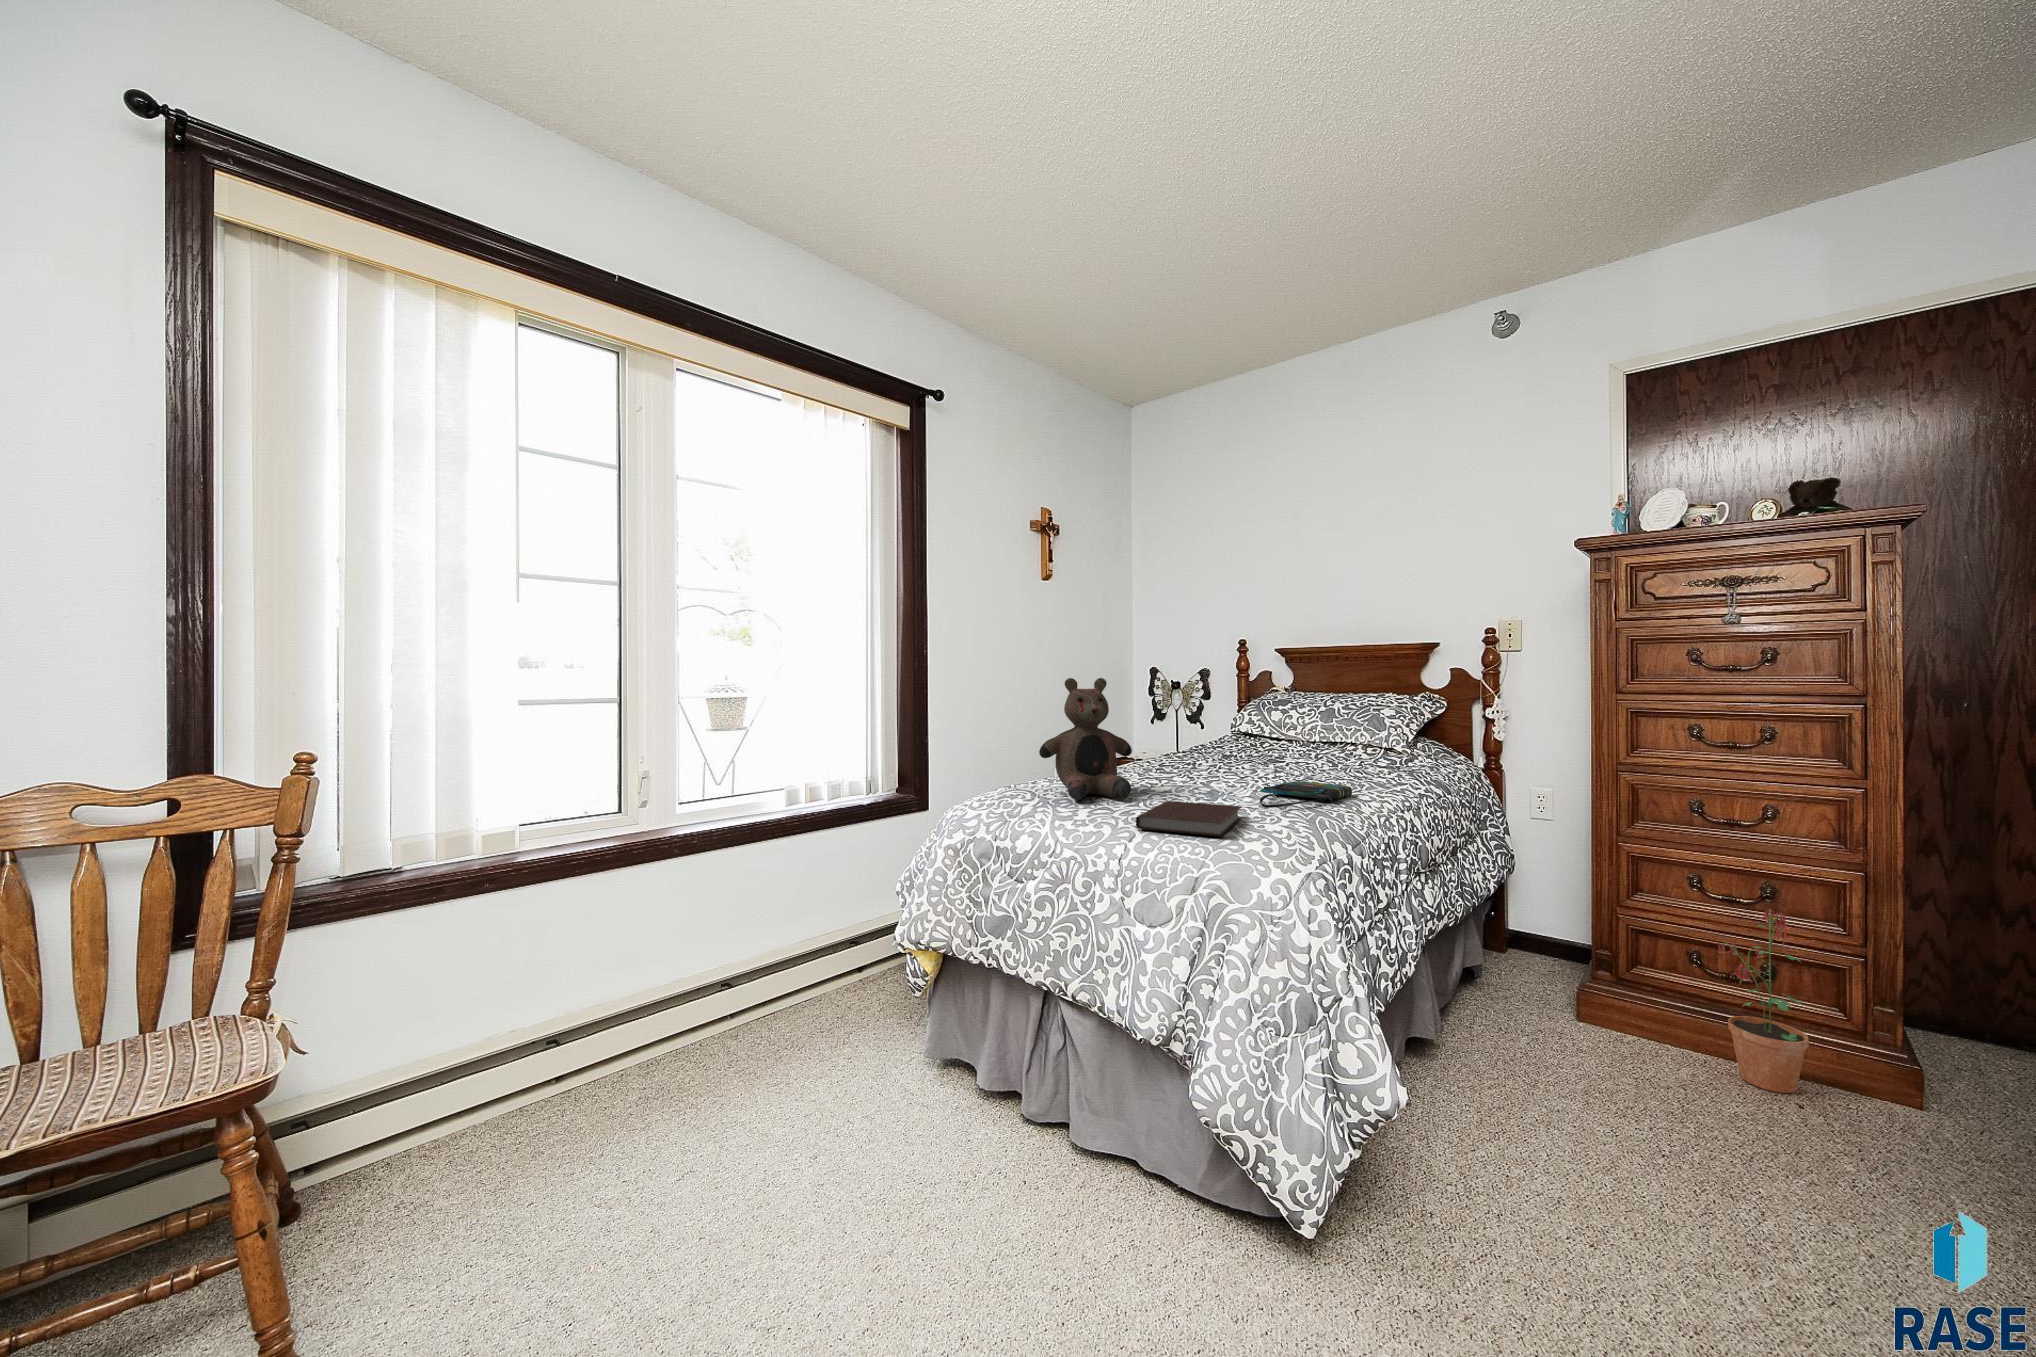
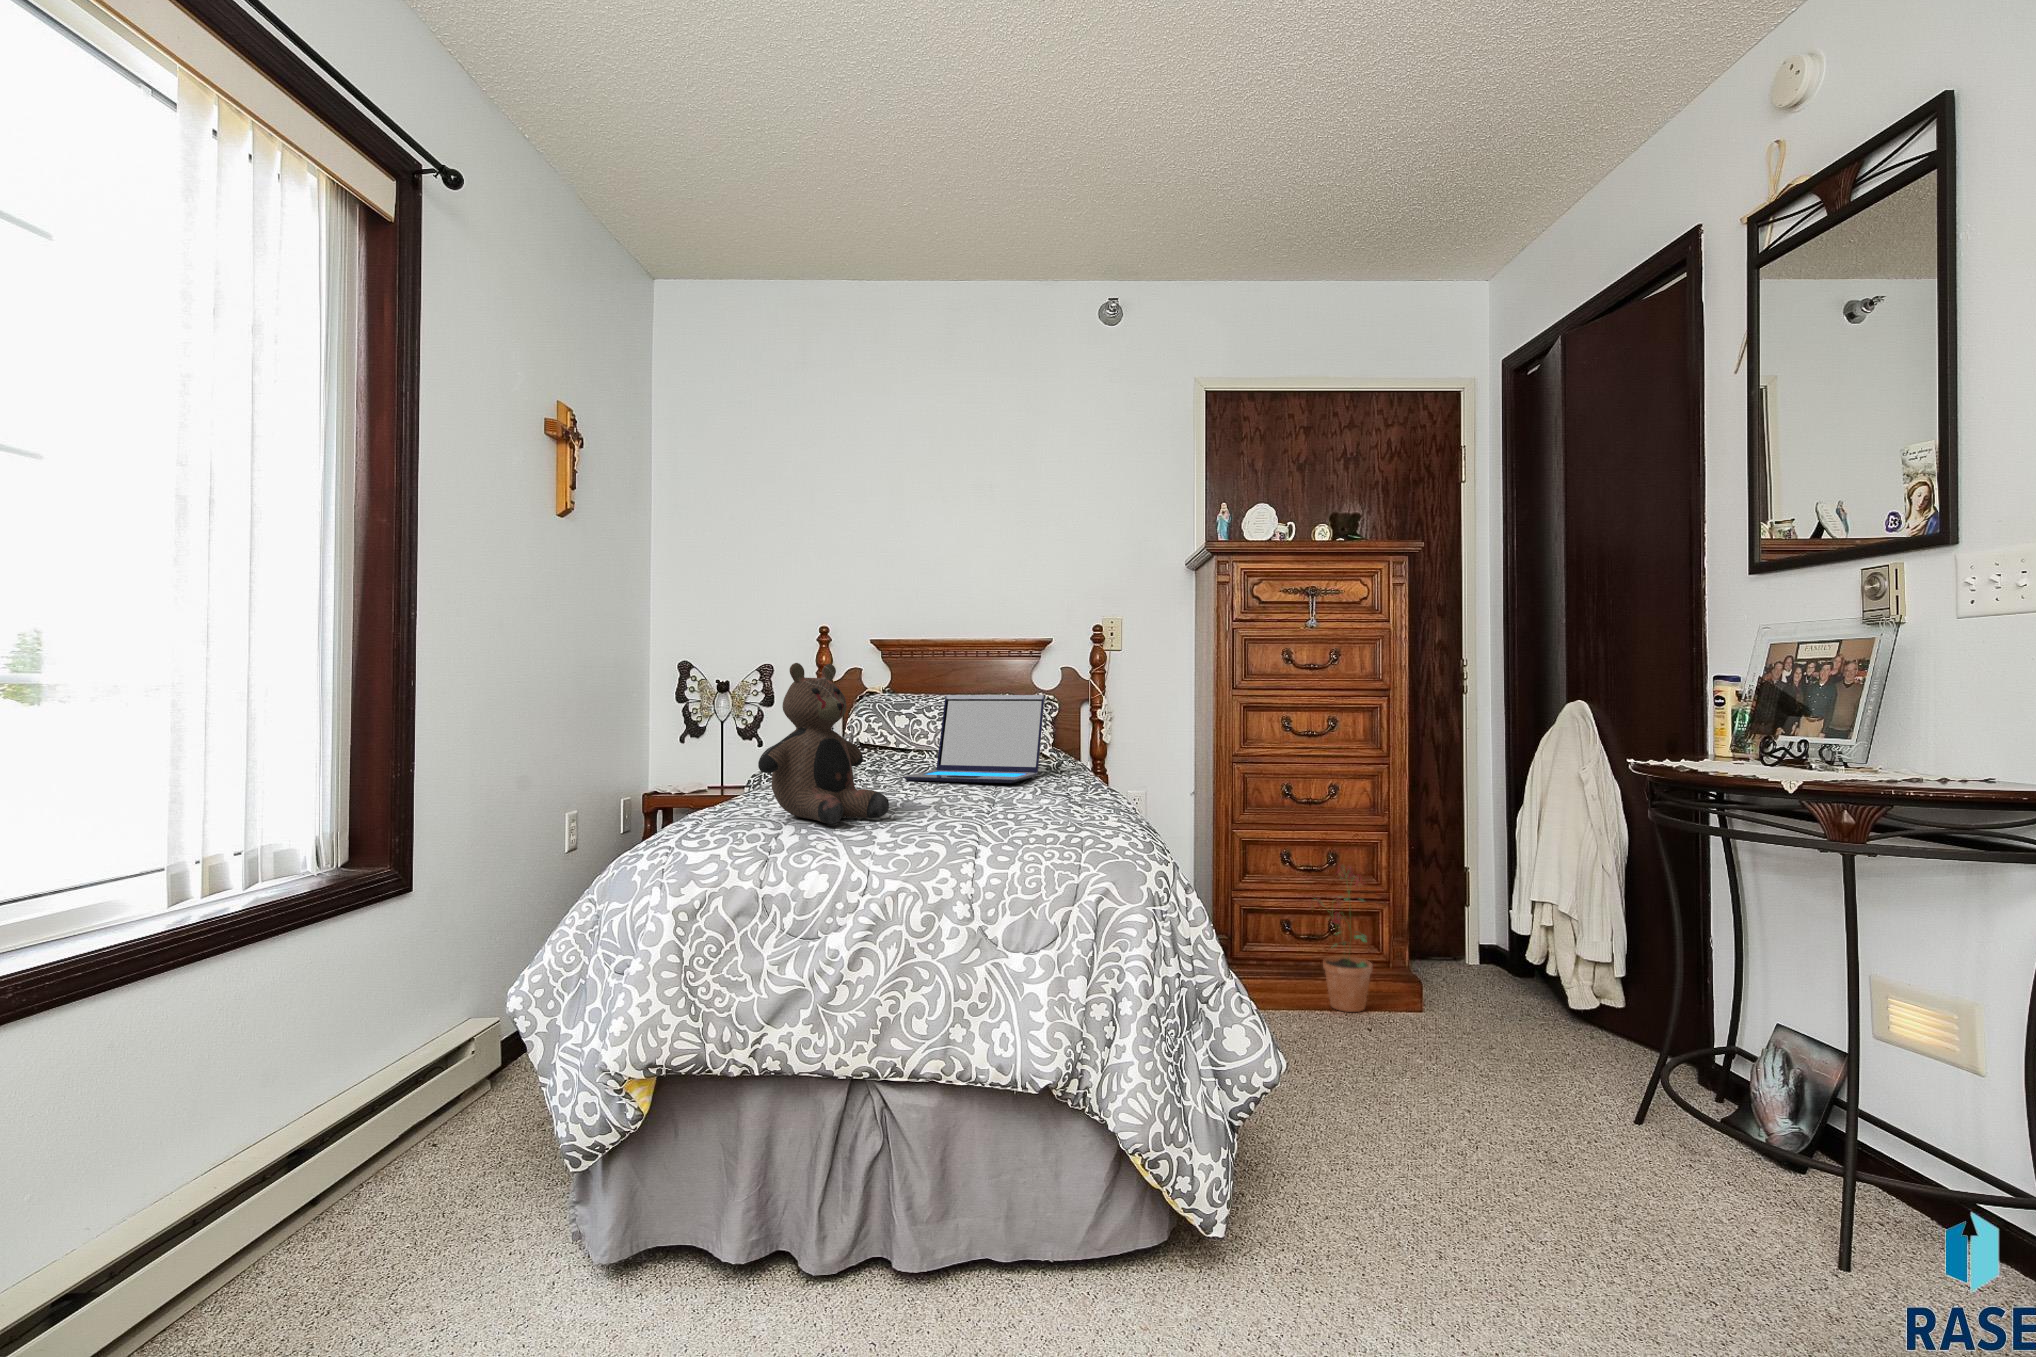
laptop: none [1225,696,1370,778] -> present [903,695,1045,783]
tote bag: present [1260,781,1352,808] -> none [1005,785,1086,812]
notebook: present [1136,801,1242,836] -> none [948,810,1070,843]

